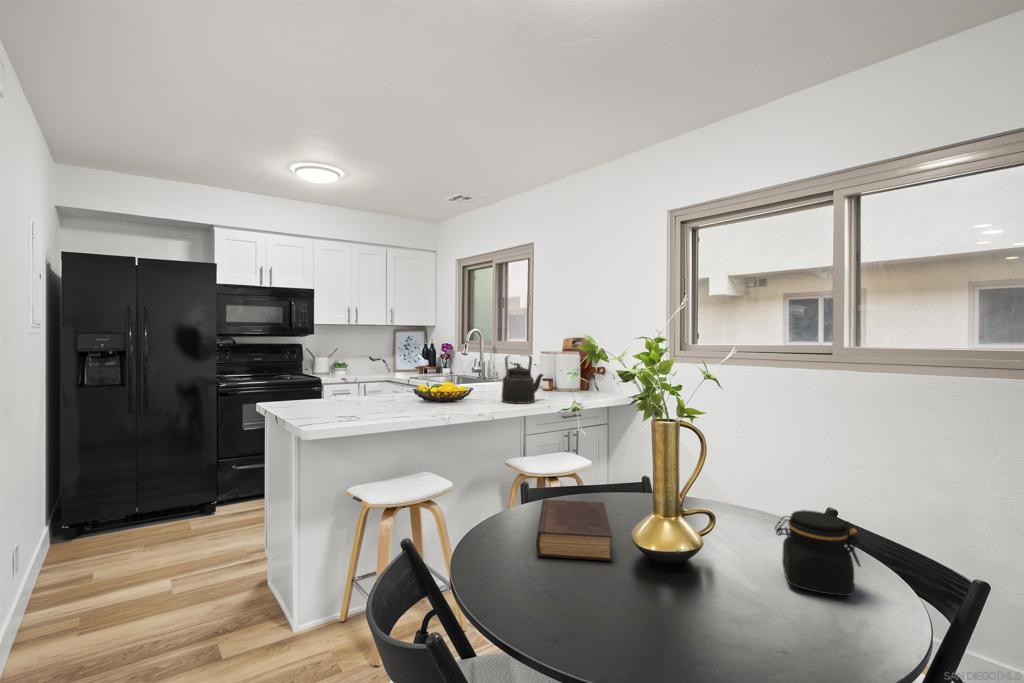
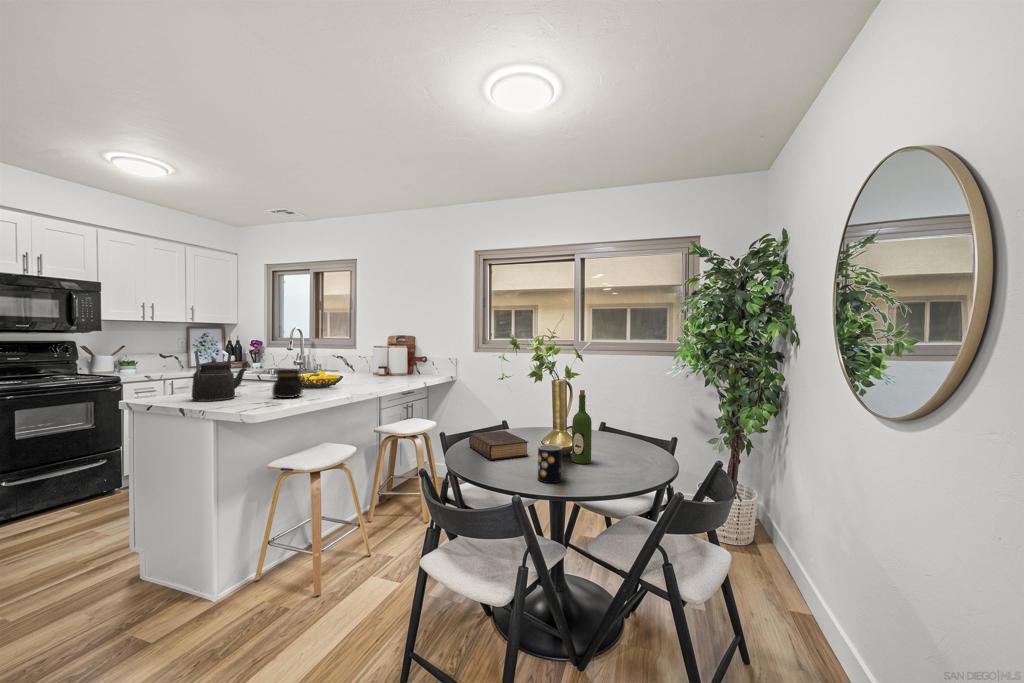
kettle: present [502,355,543,404] -> present [192,349,247,402]
wine bottle: none [680,458,722,610] -> present [572,390,592,464]
jar: present [775,510,861,596] -> present [272,369,304,398]
mug: none [564,560,616,648] -> present [538,444,562,483]

